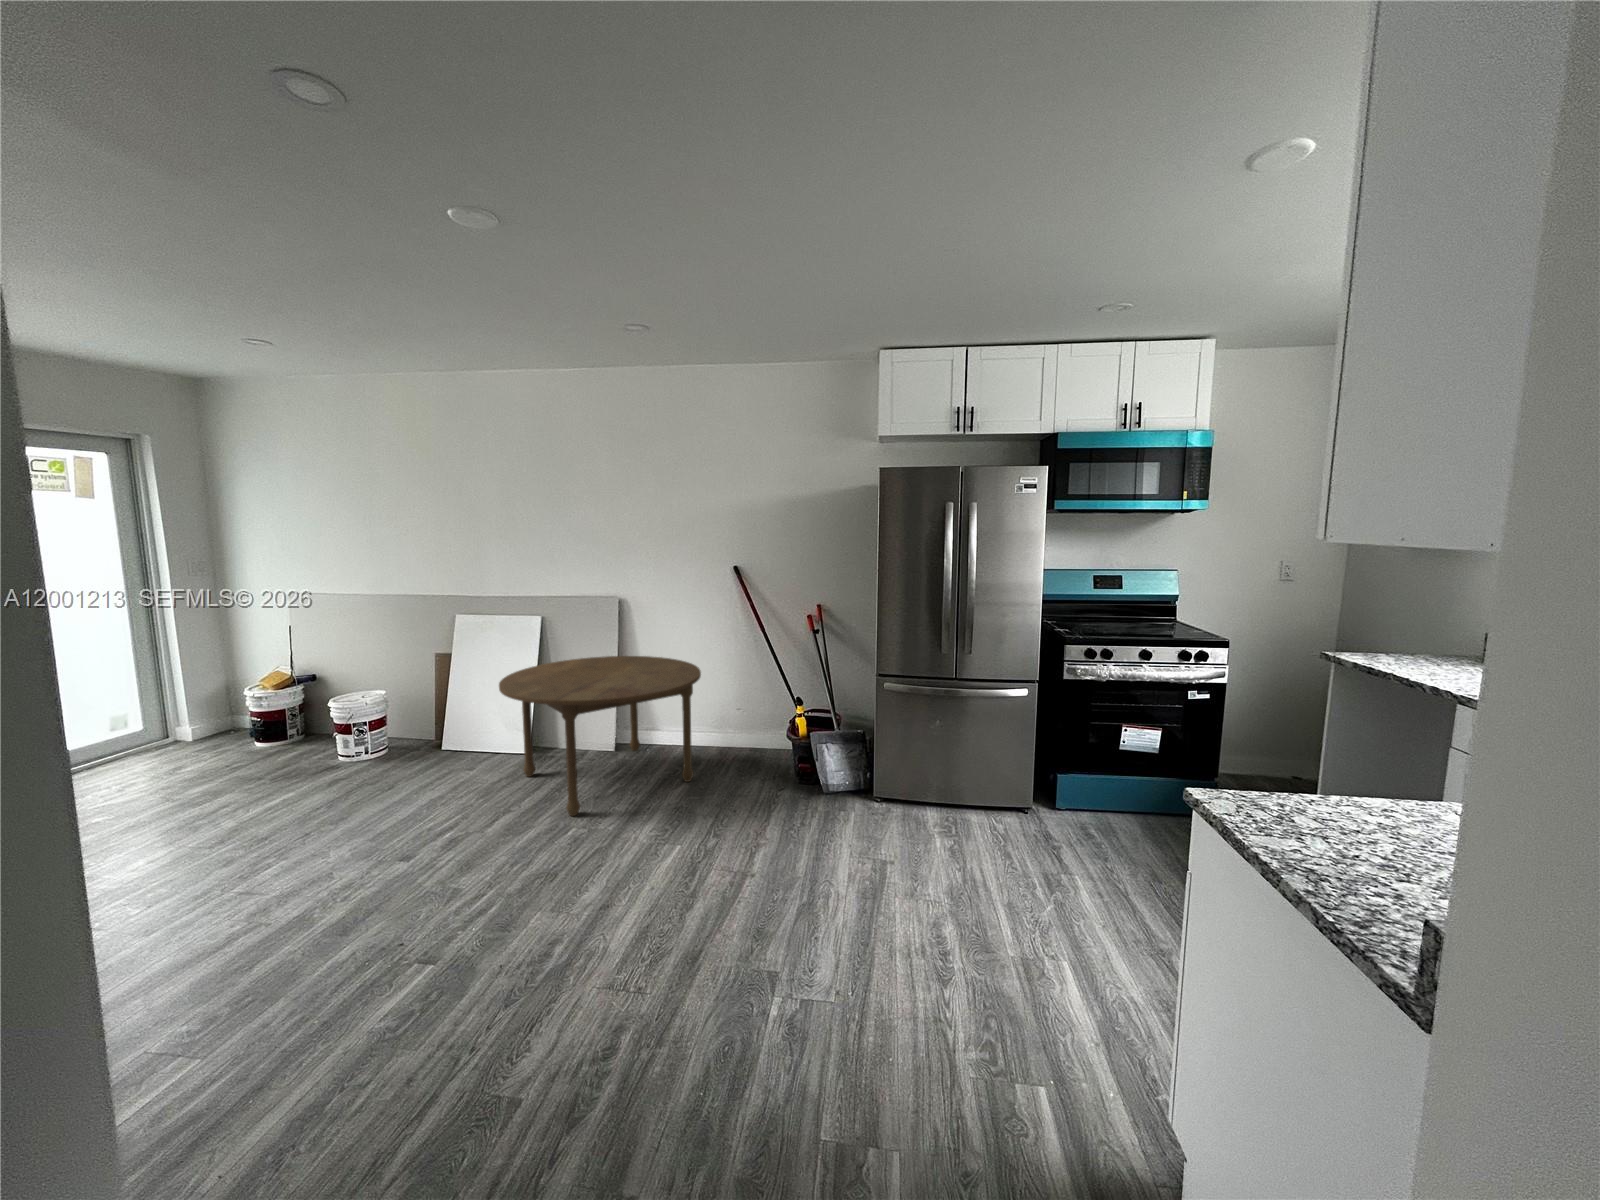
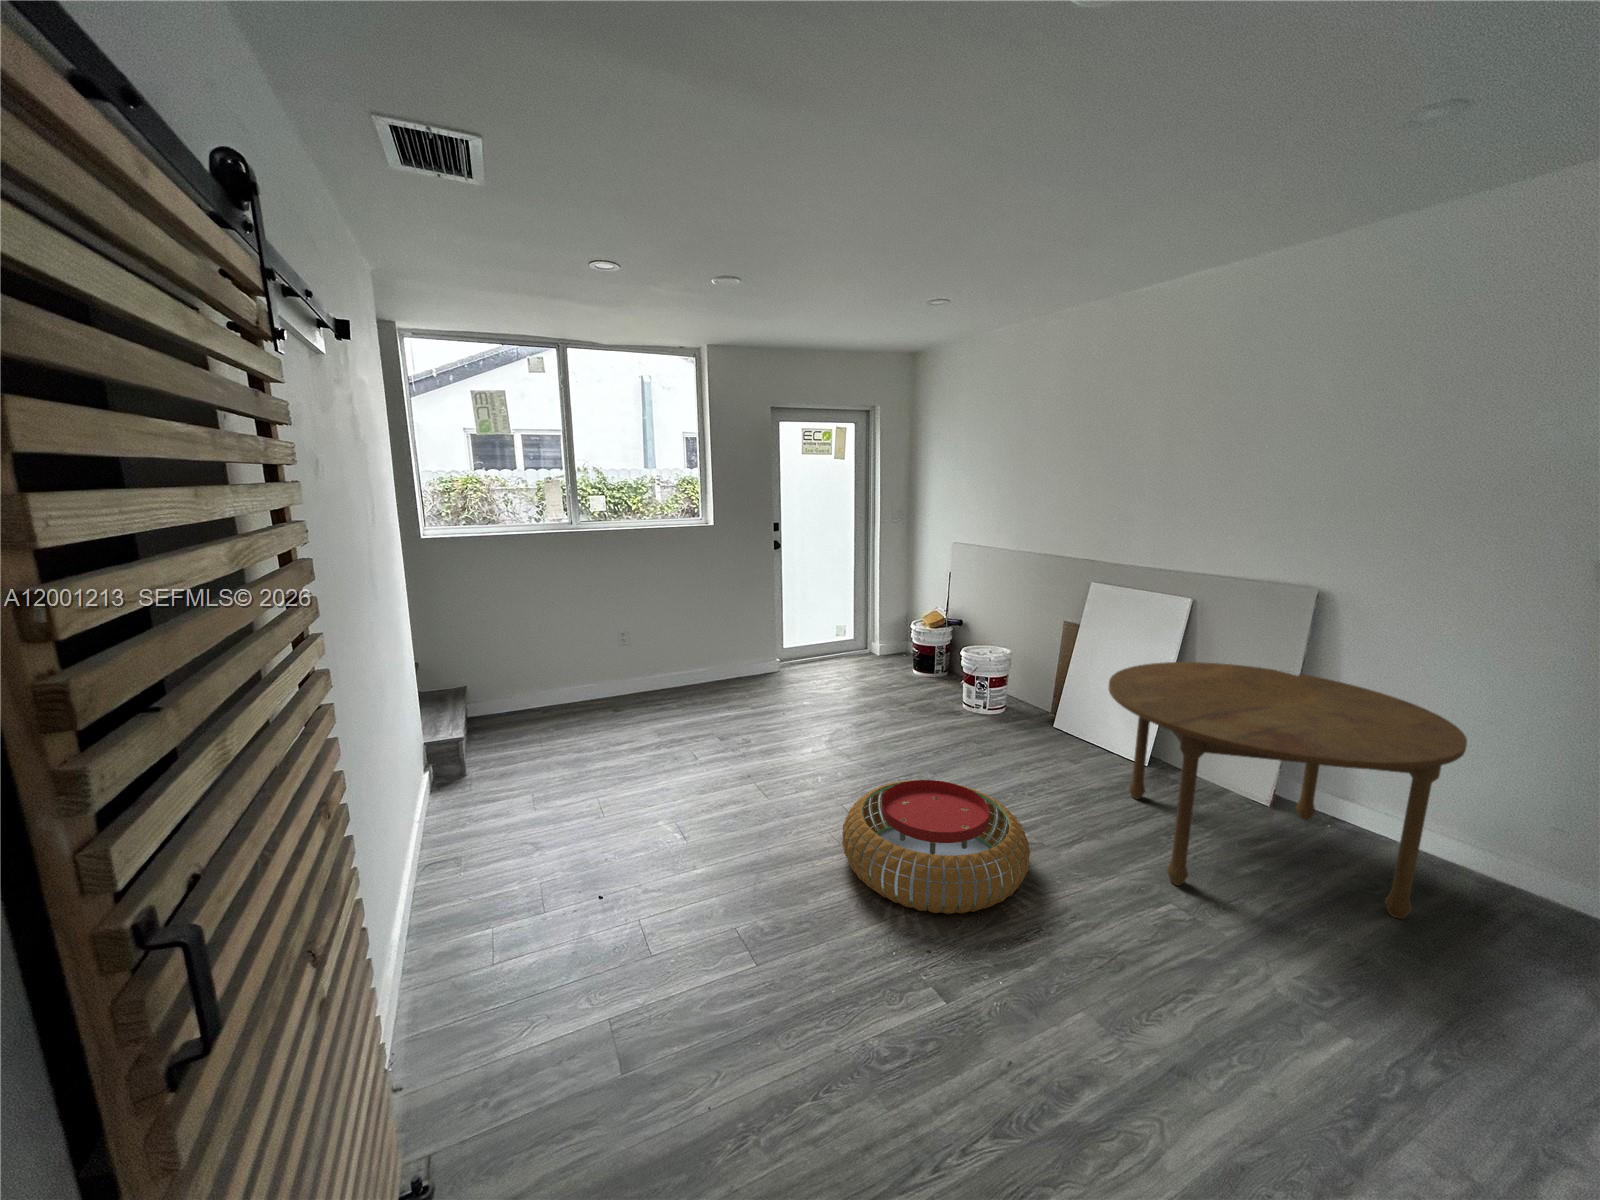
pouf: none [254,808,468,936] -> present [842,780,1030,914]

